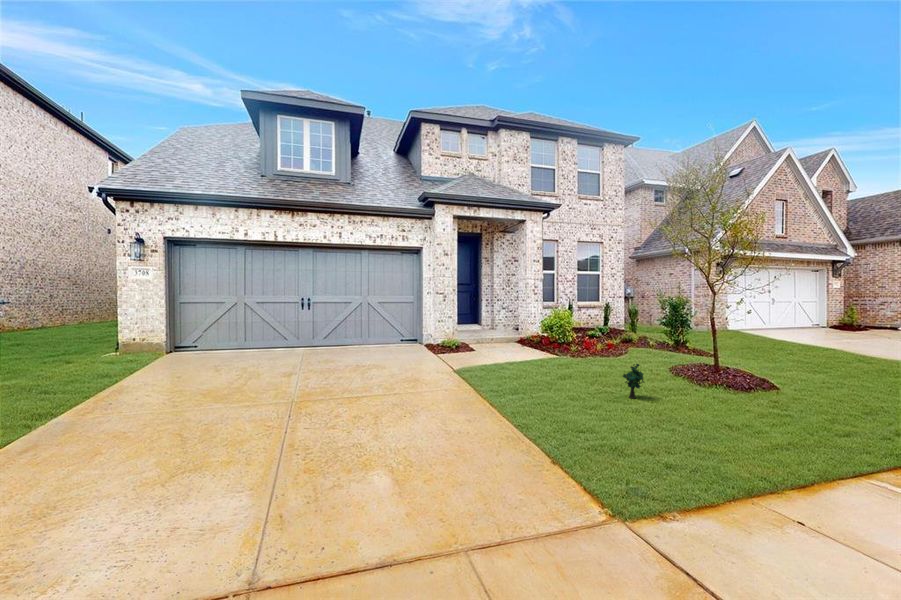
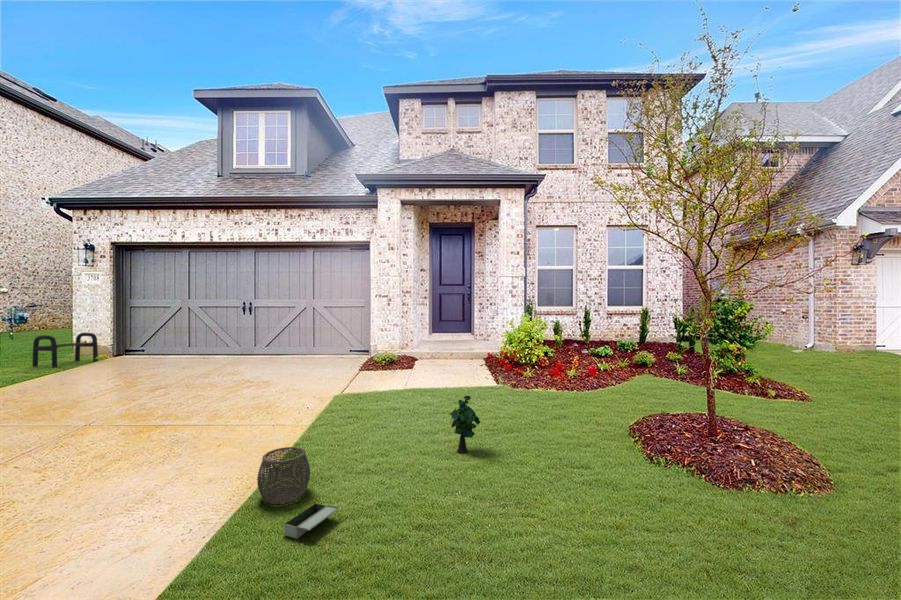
bench: none [93,327,153,364] -> present [32,333,98,367]
woven basket: none [571,400,603,434] -> present [257,447,310,505]
toolbox: none [624,429,653,446] -> present [284,503,338,539]

